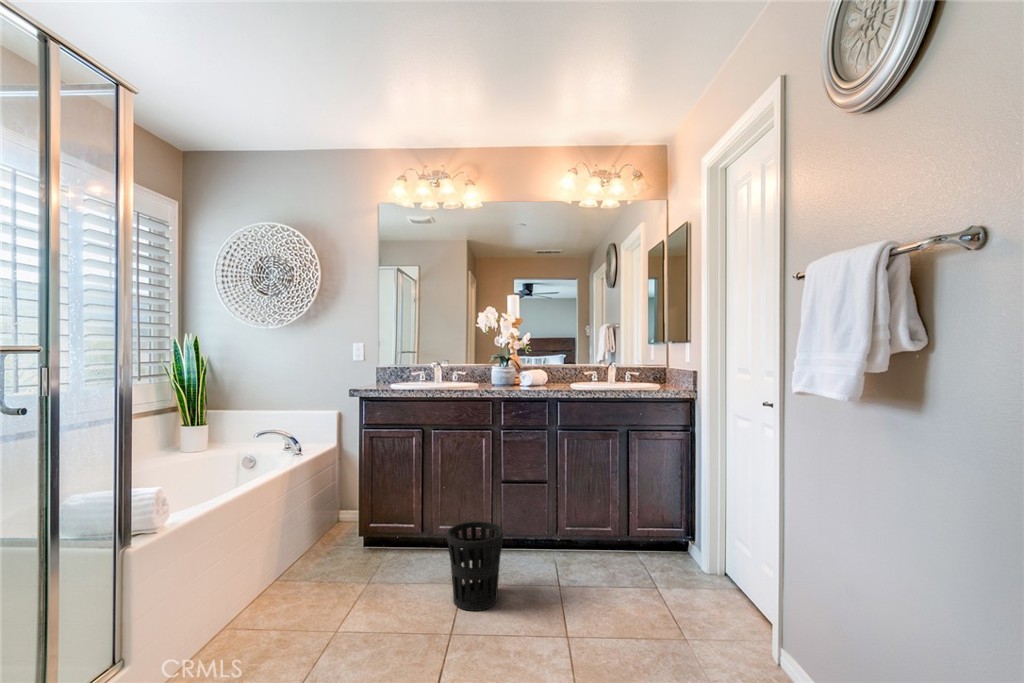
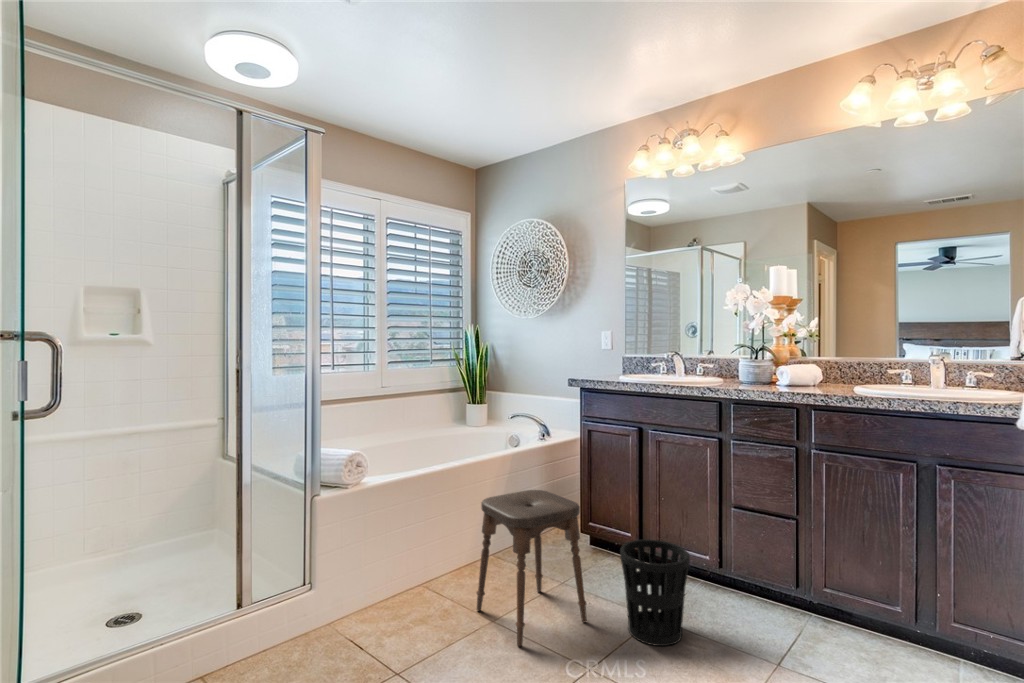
stool: none [305,501,420,659] -> present [477,490,587,646]

